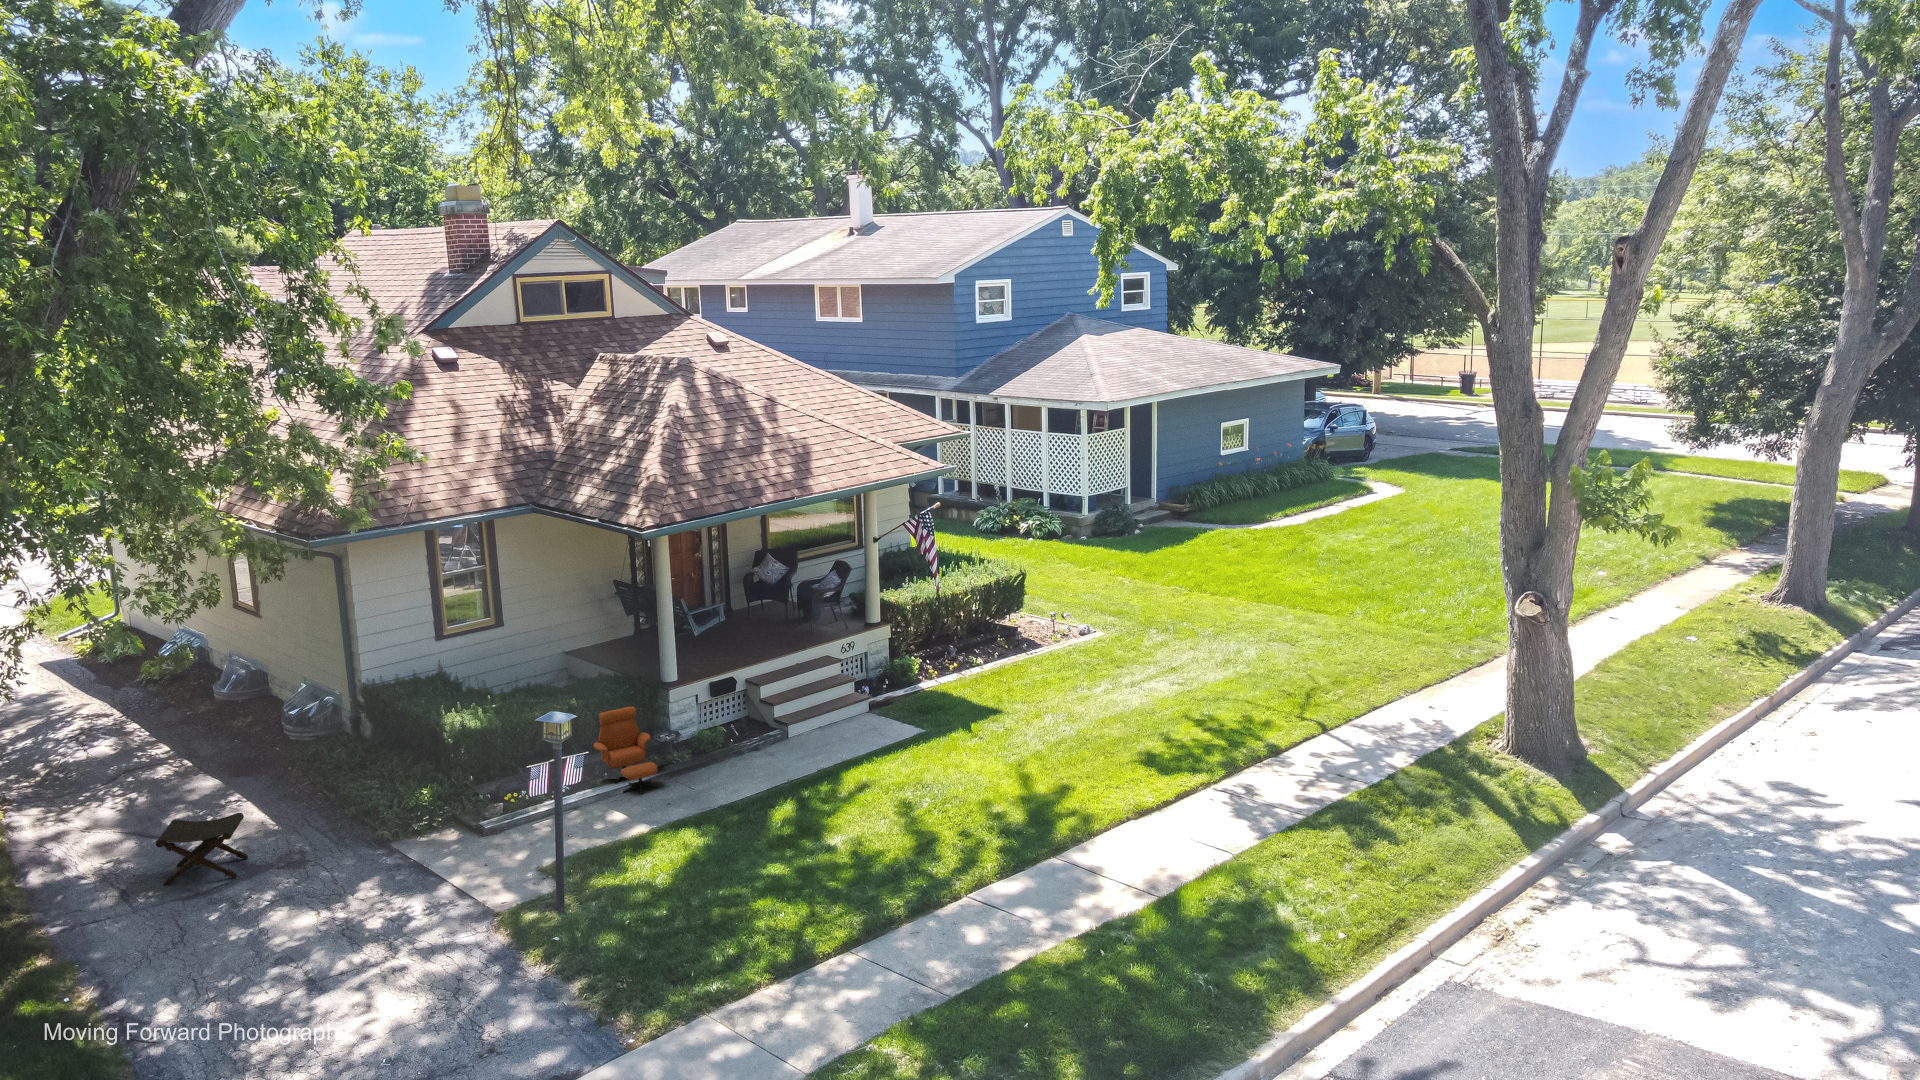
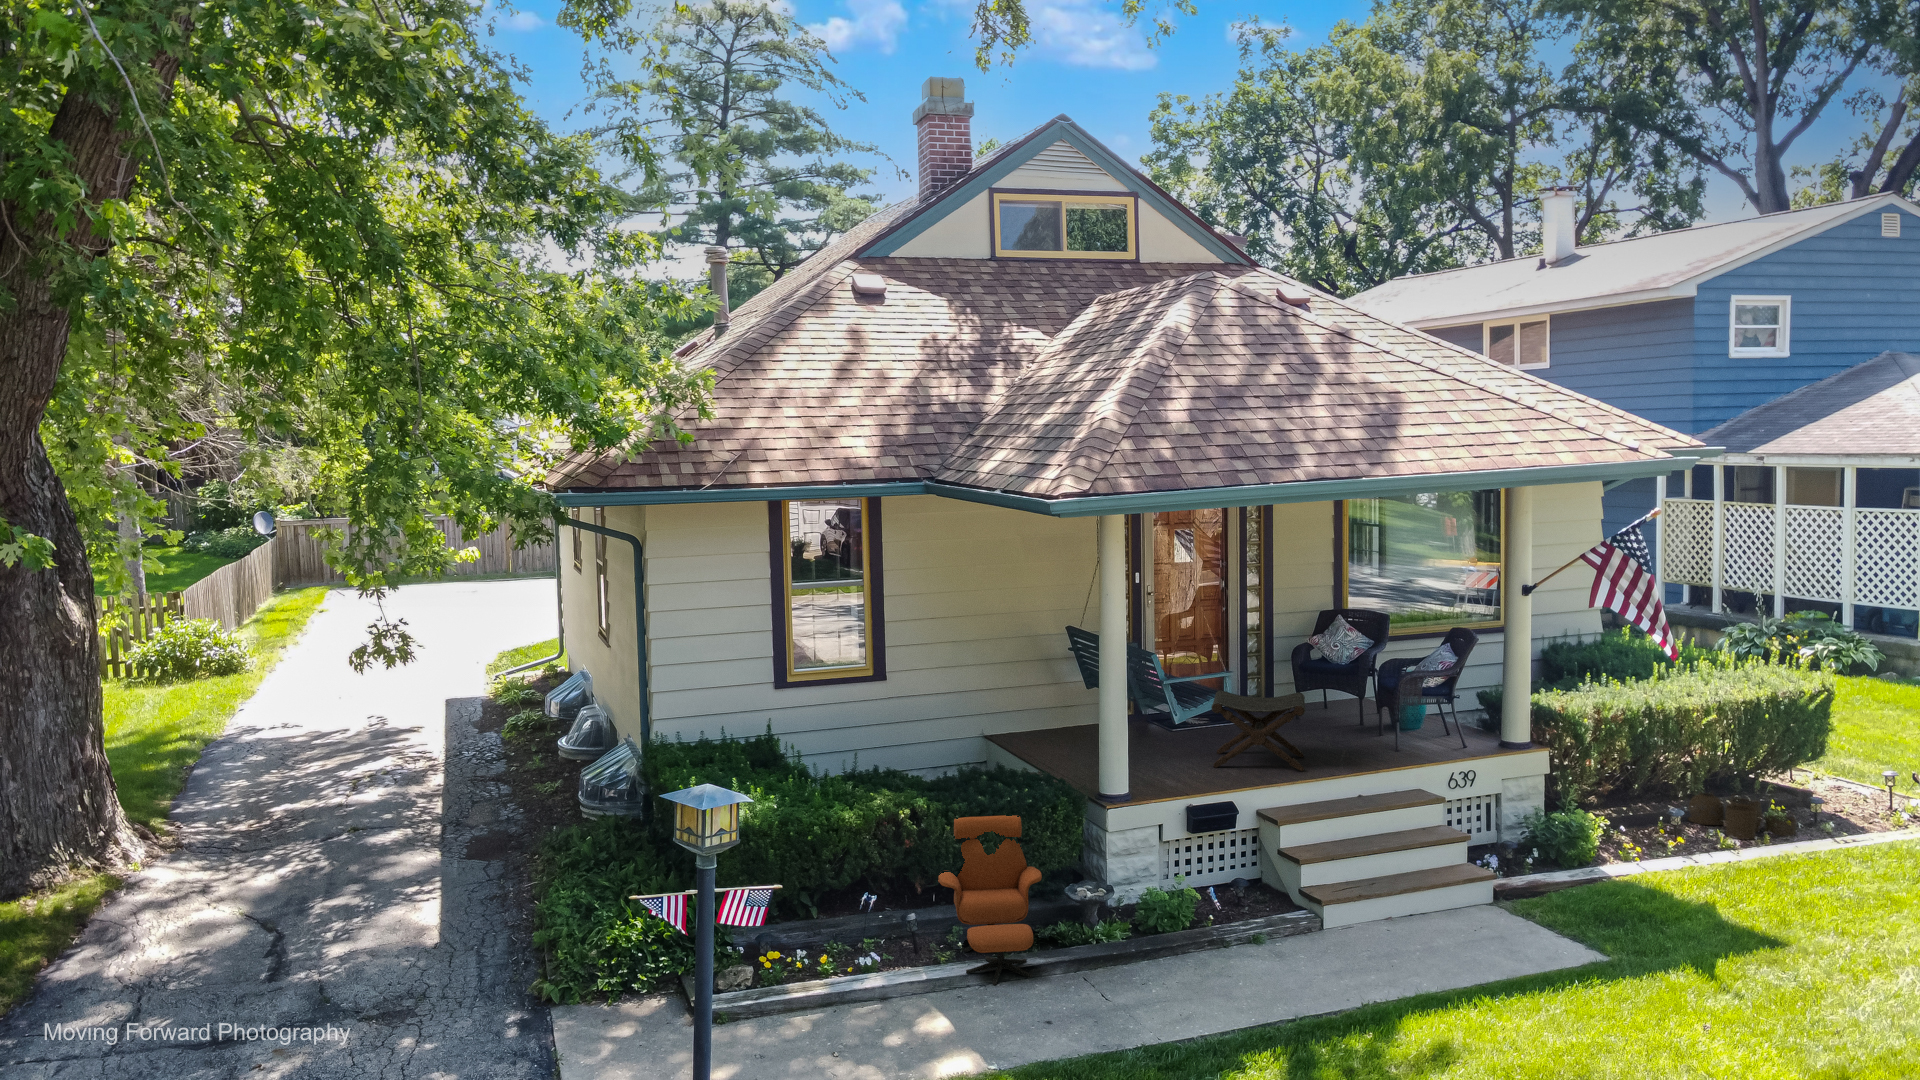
woven basket: none [958,635,1006,658] -> present [1688,793,1796,839]
footstool: present [155,813,248,886] -> present [1211,690,1305,771]

